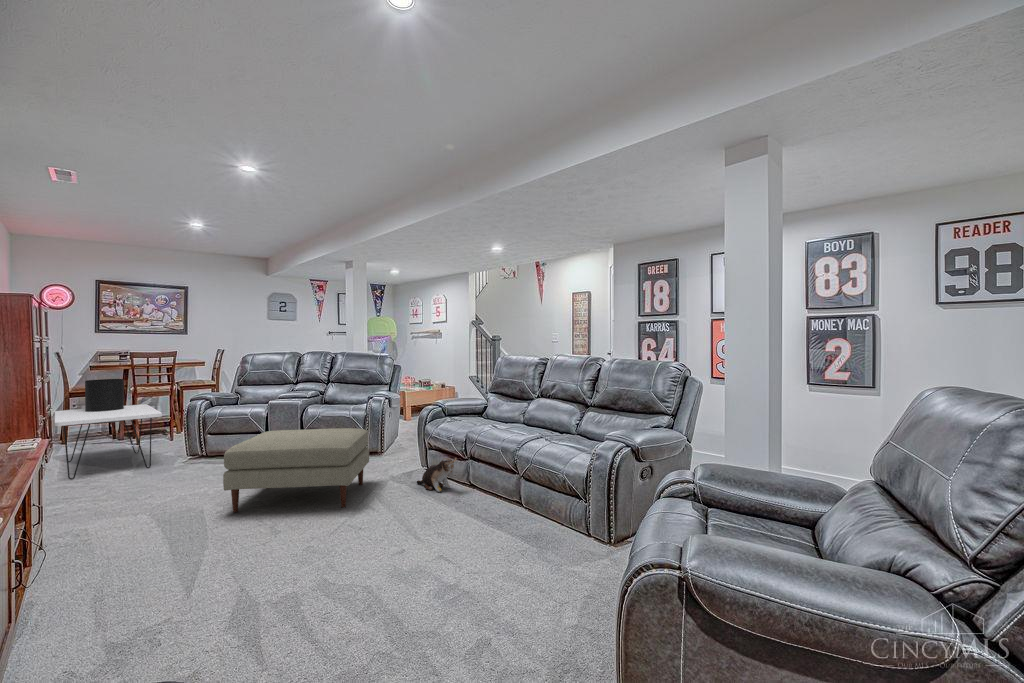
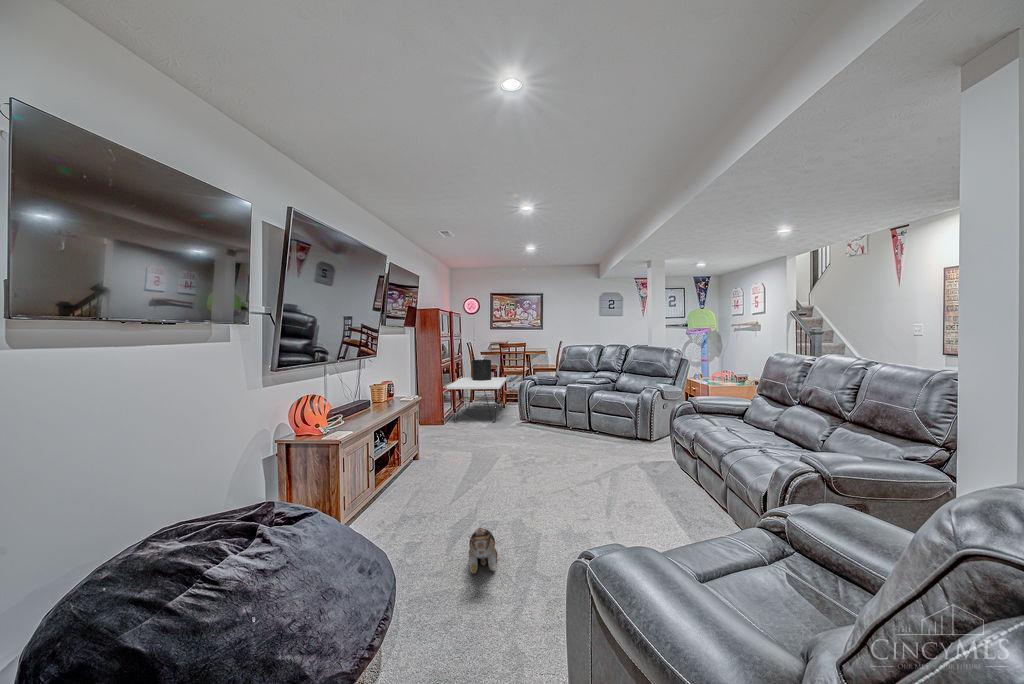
ottoman: present [223,428,369,512] -> none [488,412,609,494]
plush toy: present [417,458,457,492] -> present [469,527,497,574]

